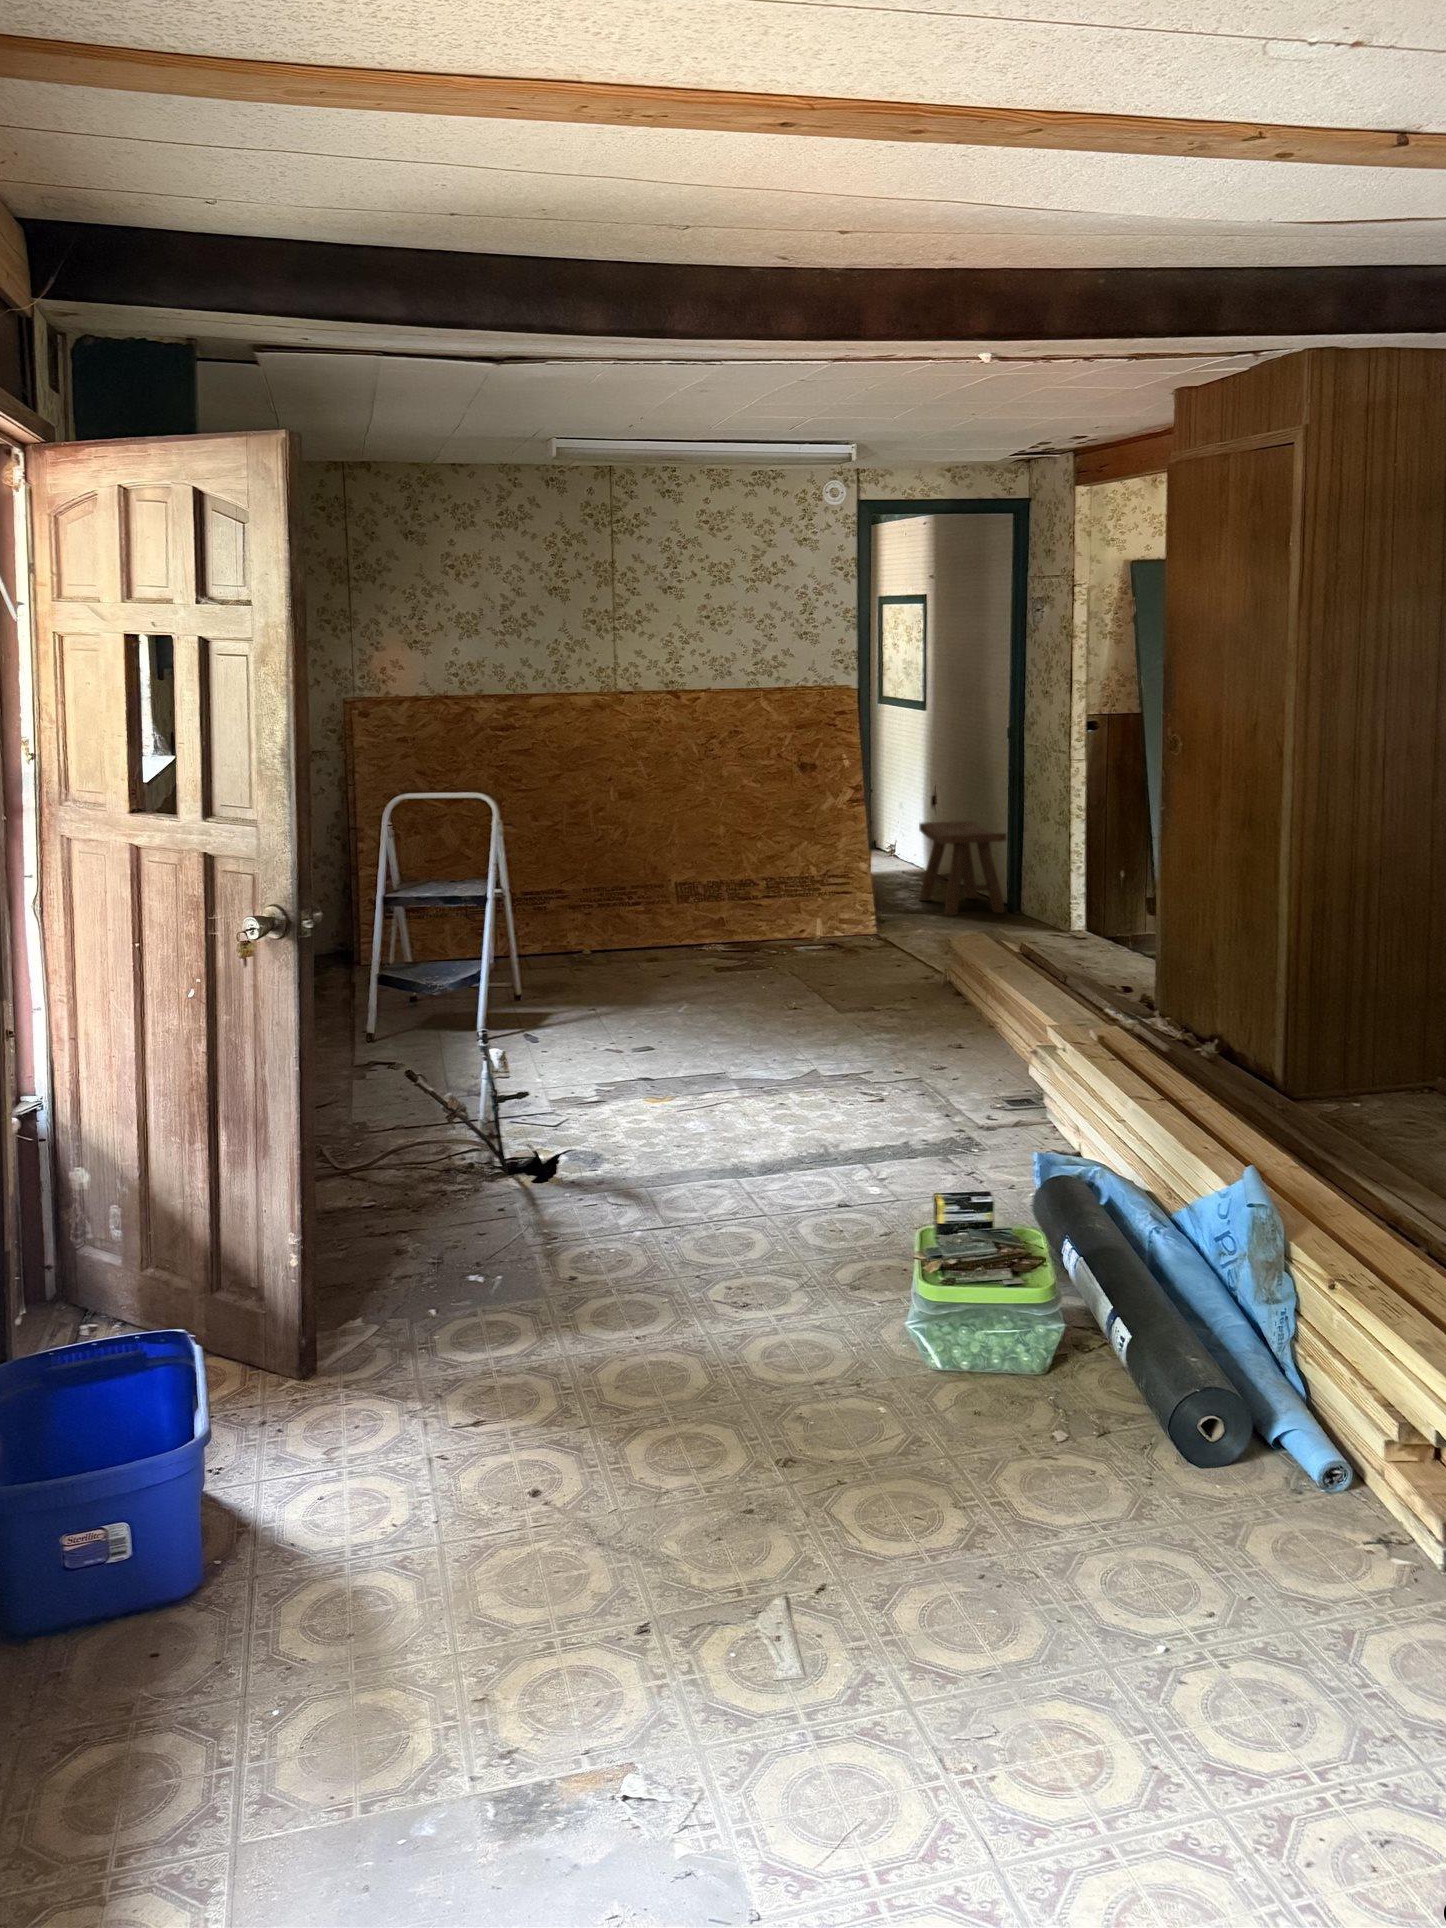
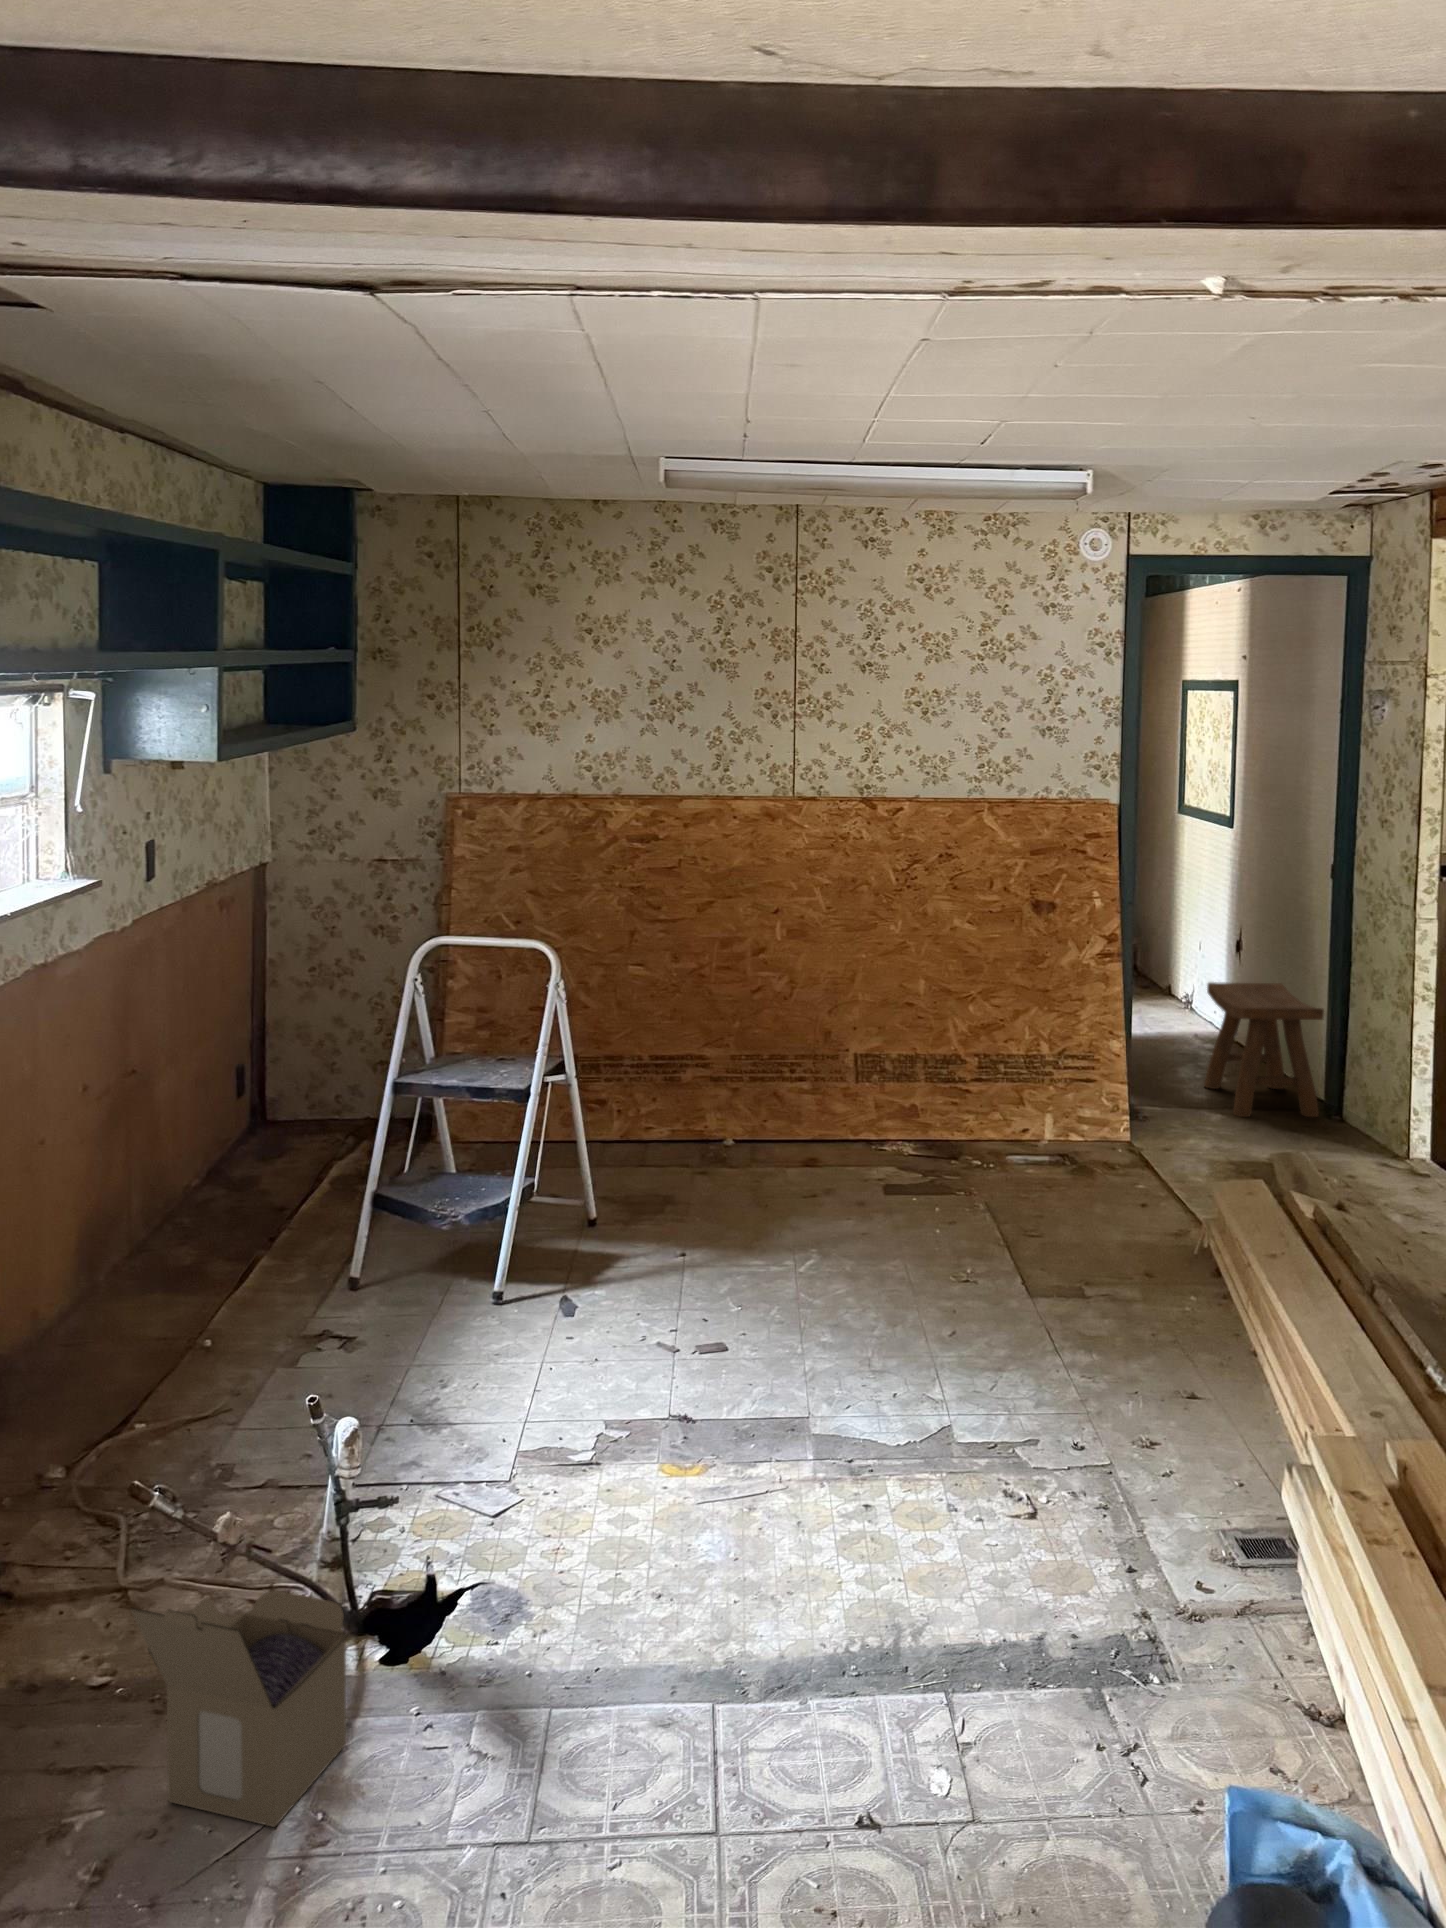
cardboard box: none [435,1113,545,1238] -> present [130,1590,351,1827]

